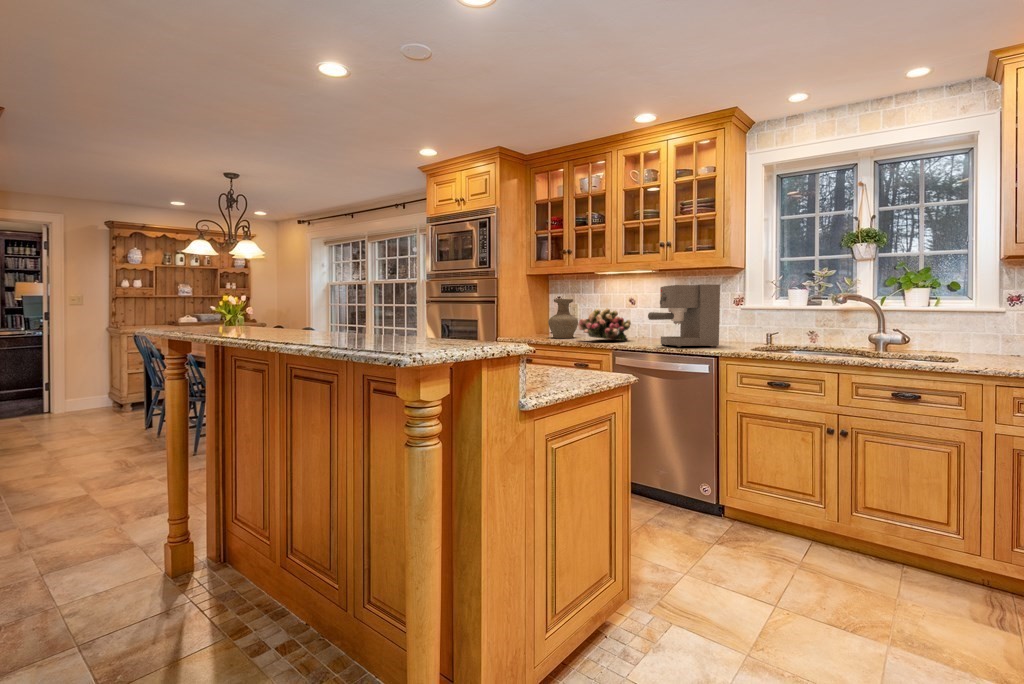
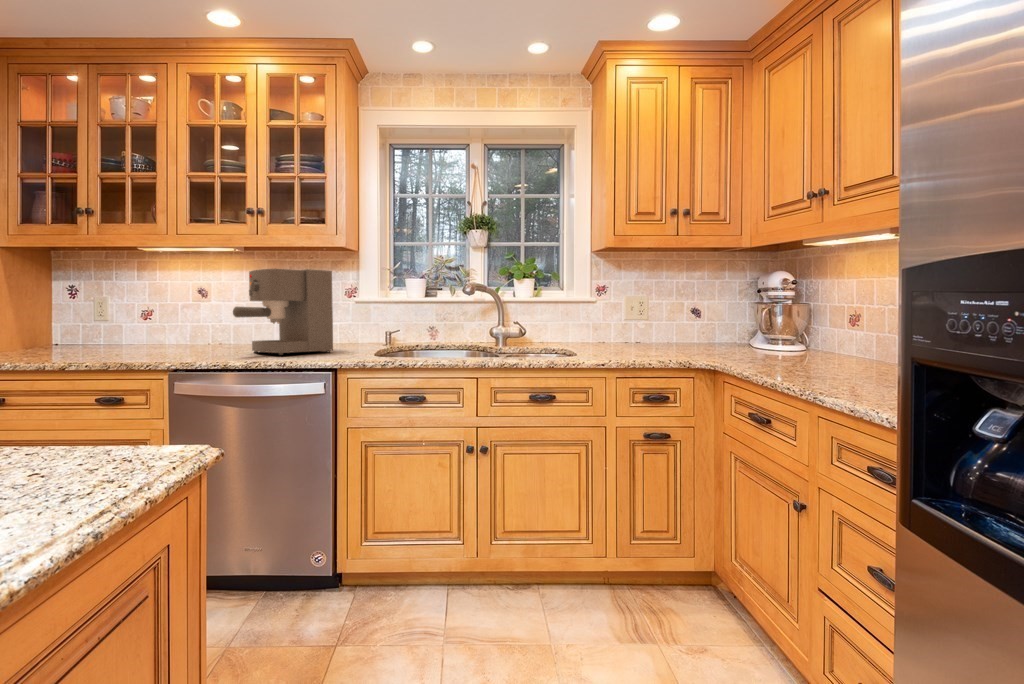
vase: present [548,299,578,338] -> none [55,286,113,348]
flower arrangement: present [578,309,631,341] -> none [112,301,204,349]

